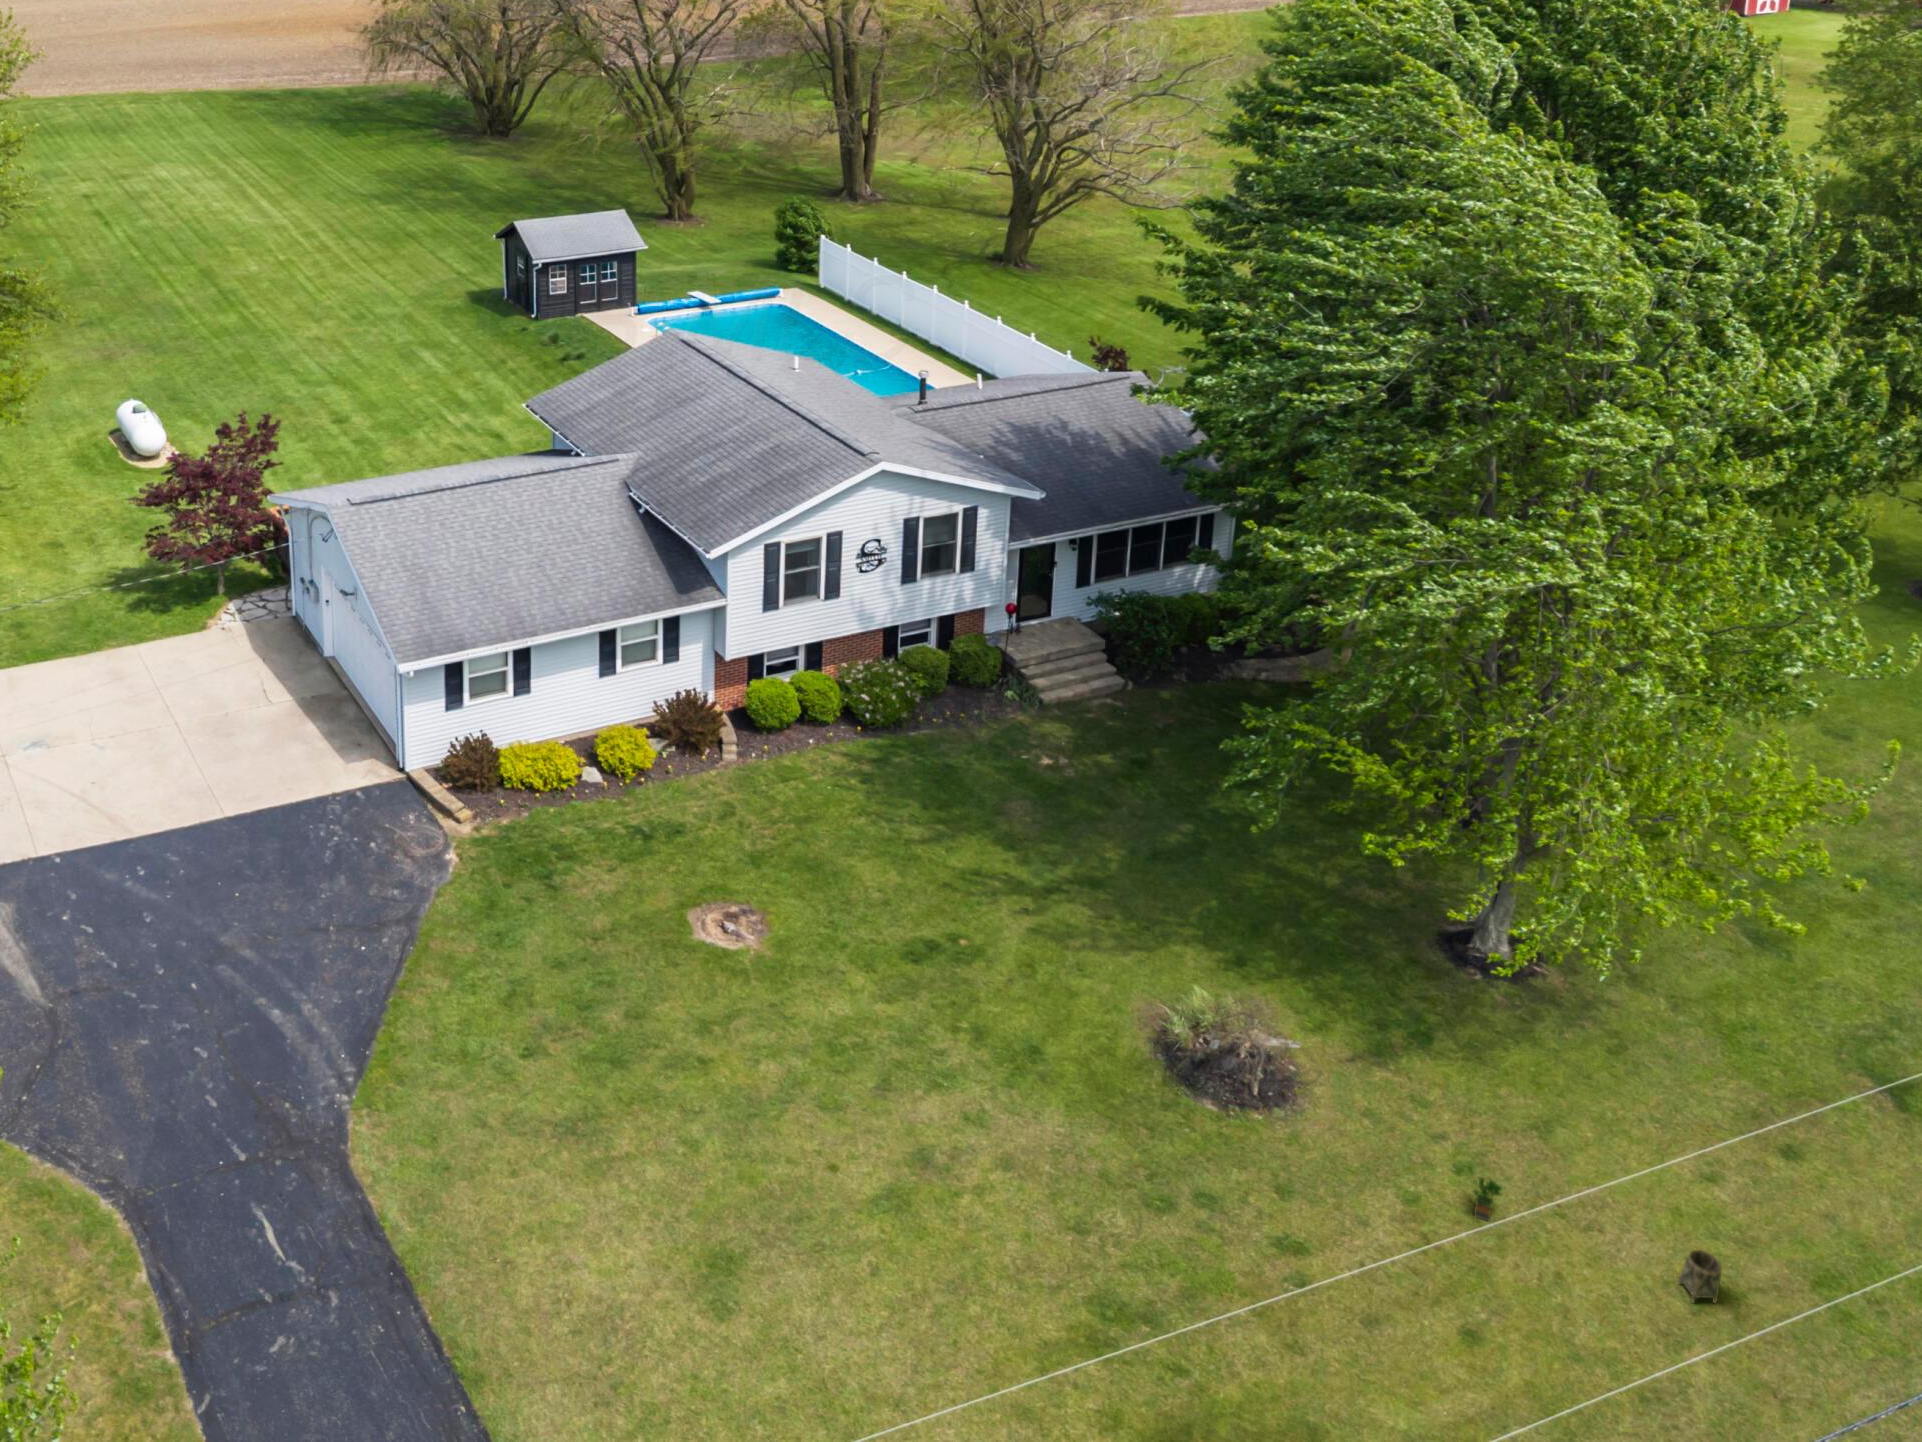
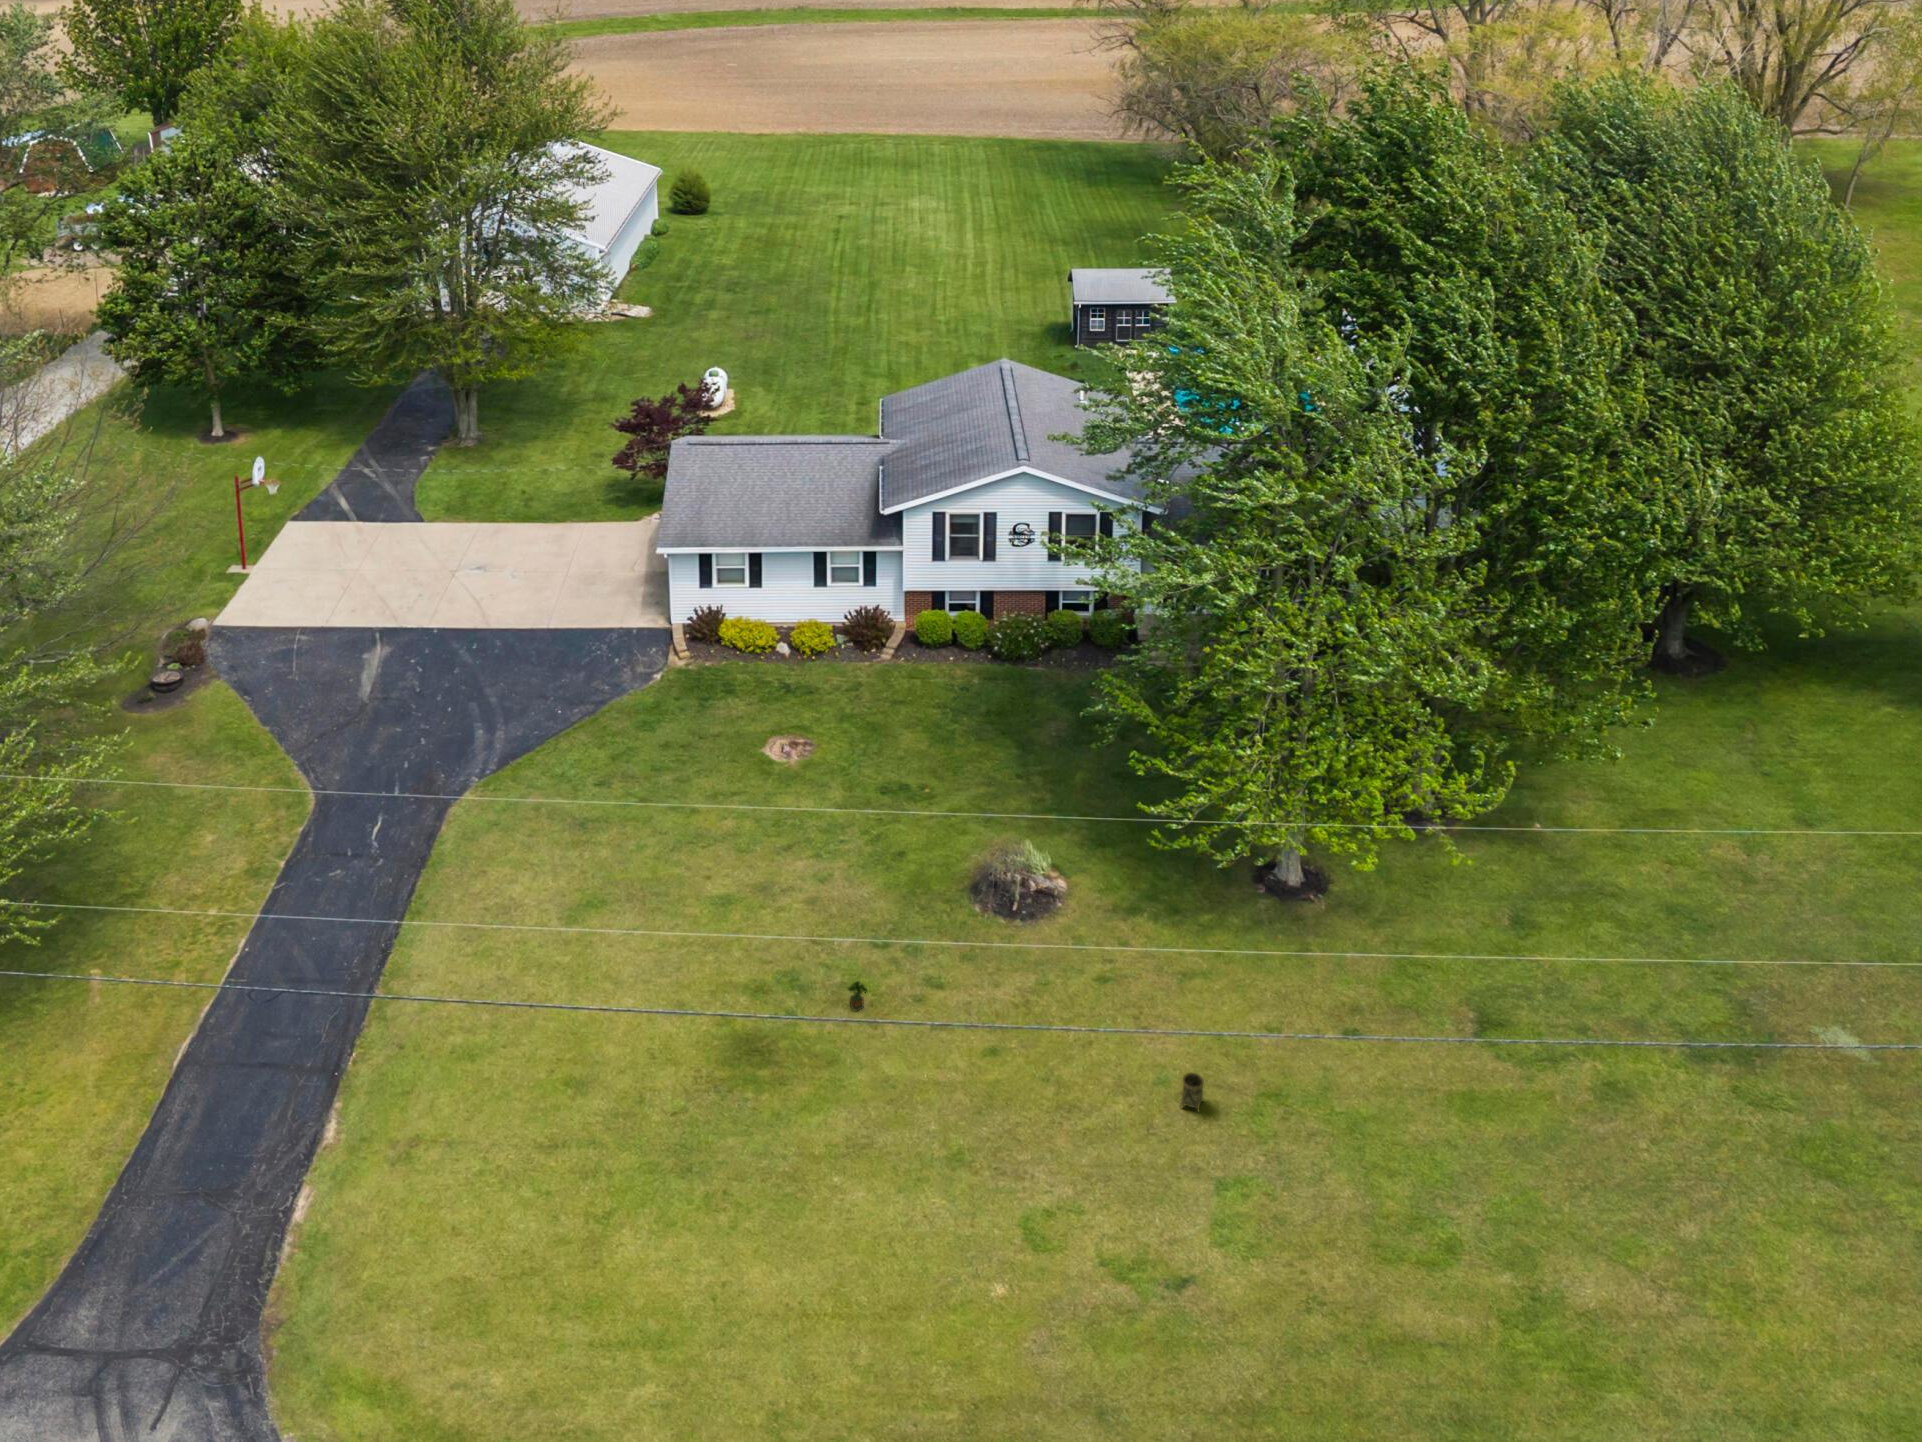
potted tree: present [1473,1177,1501,1221] -> present [848,981,867,1011]

